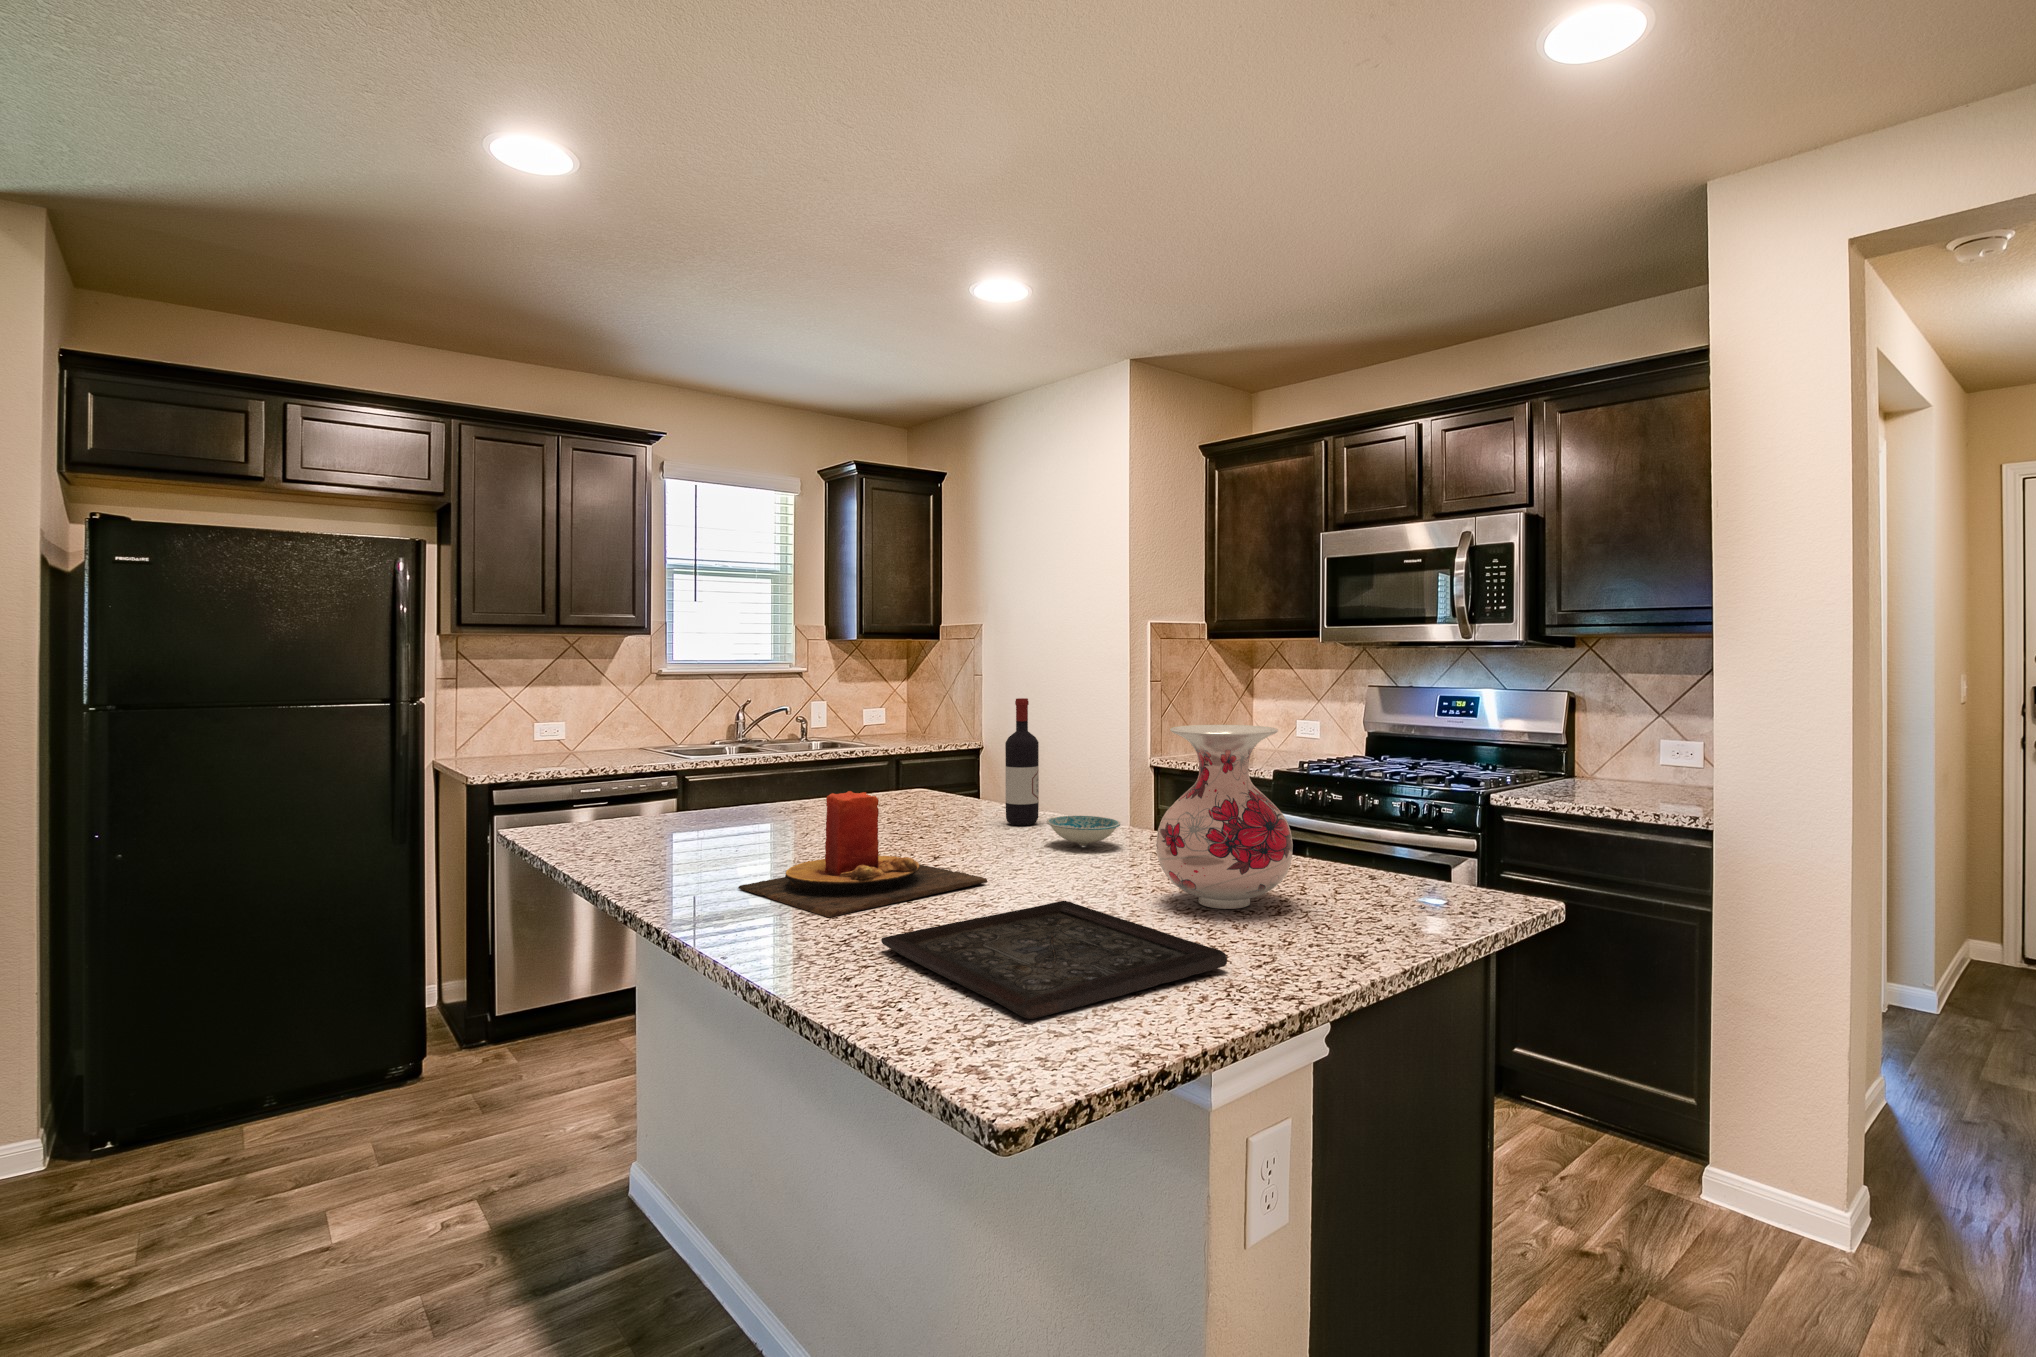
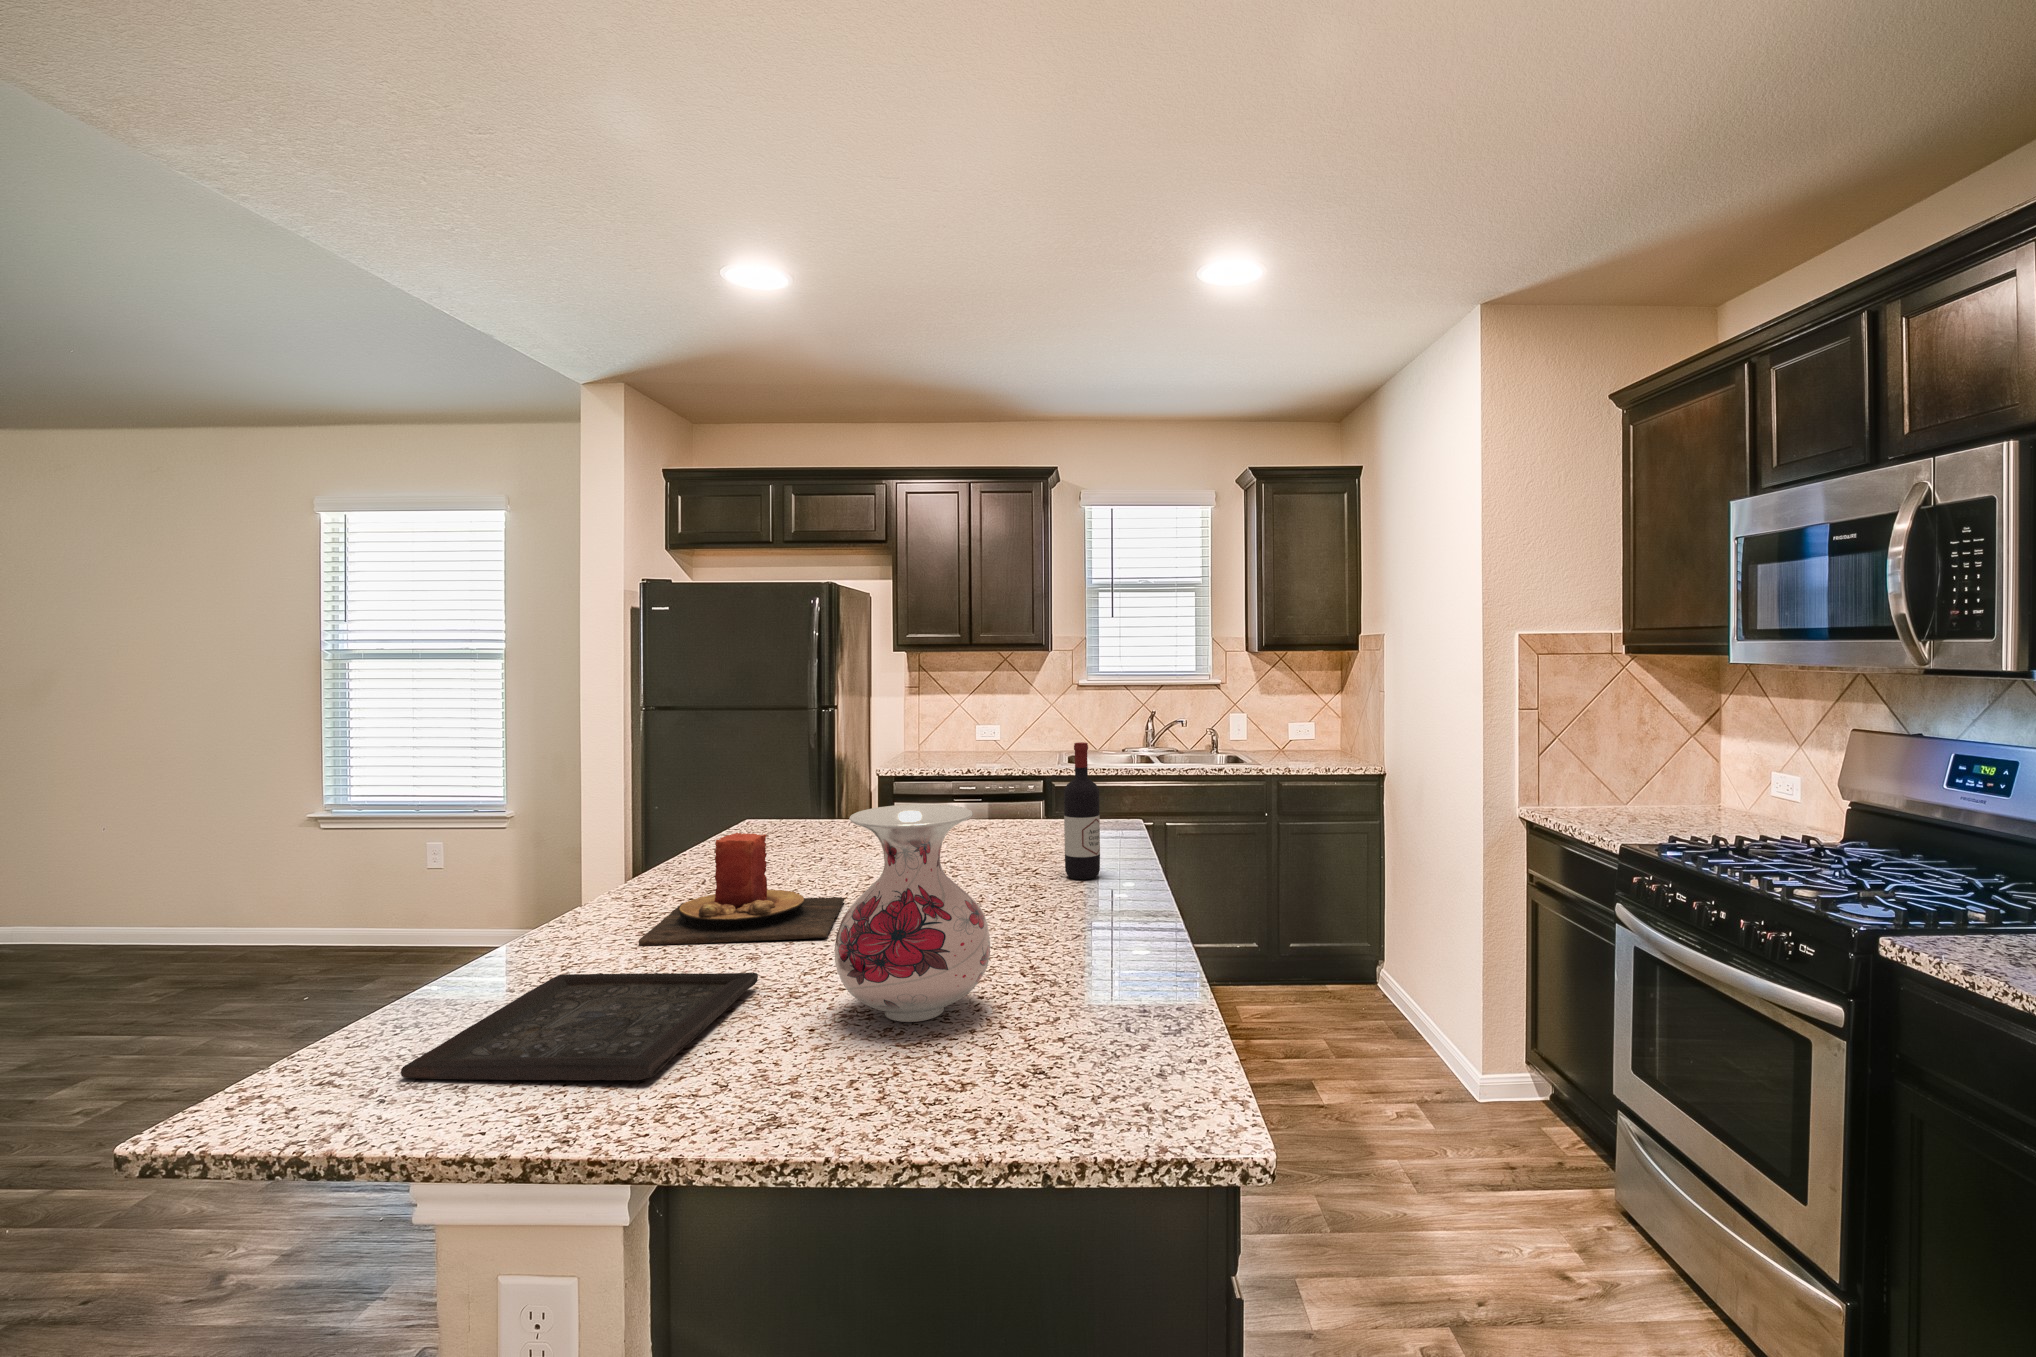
ceramic bowl: present [1046,815,1120,846] -> none [1004,877,1078,914]

